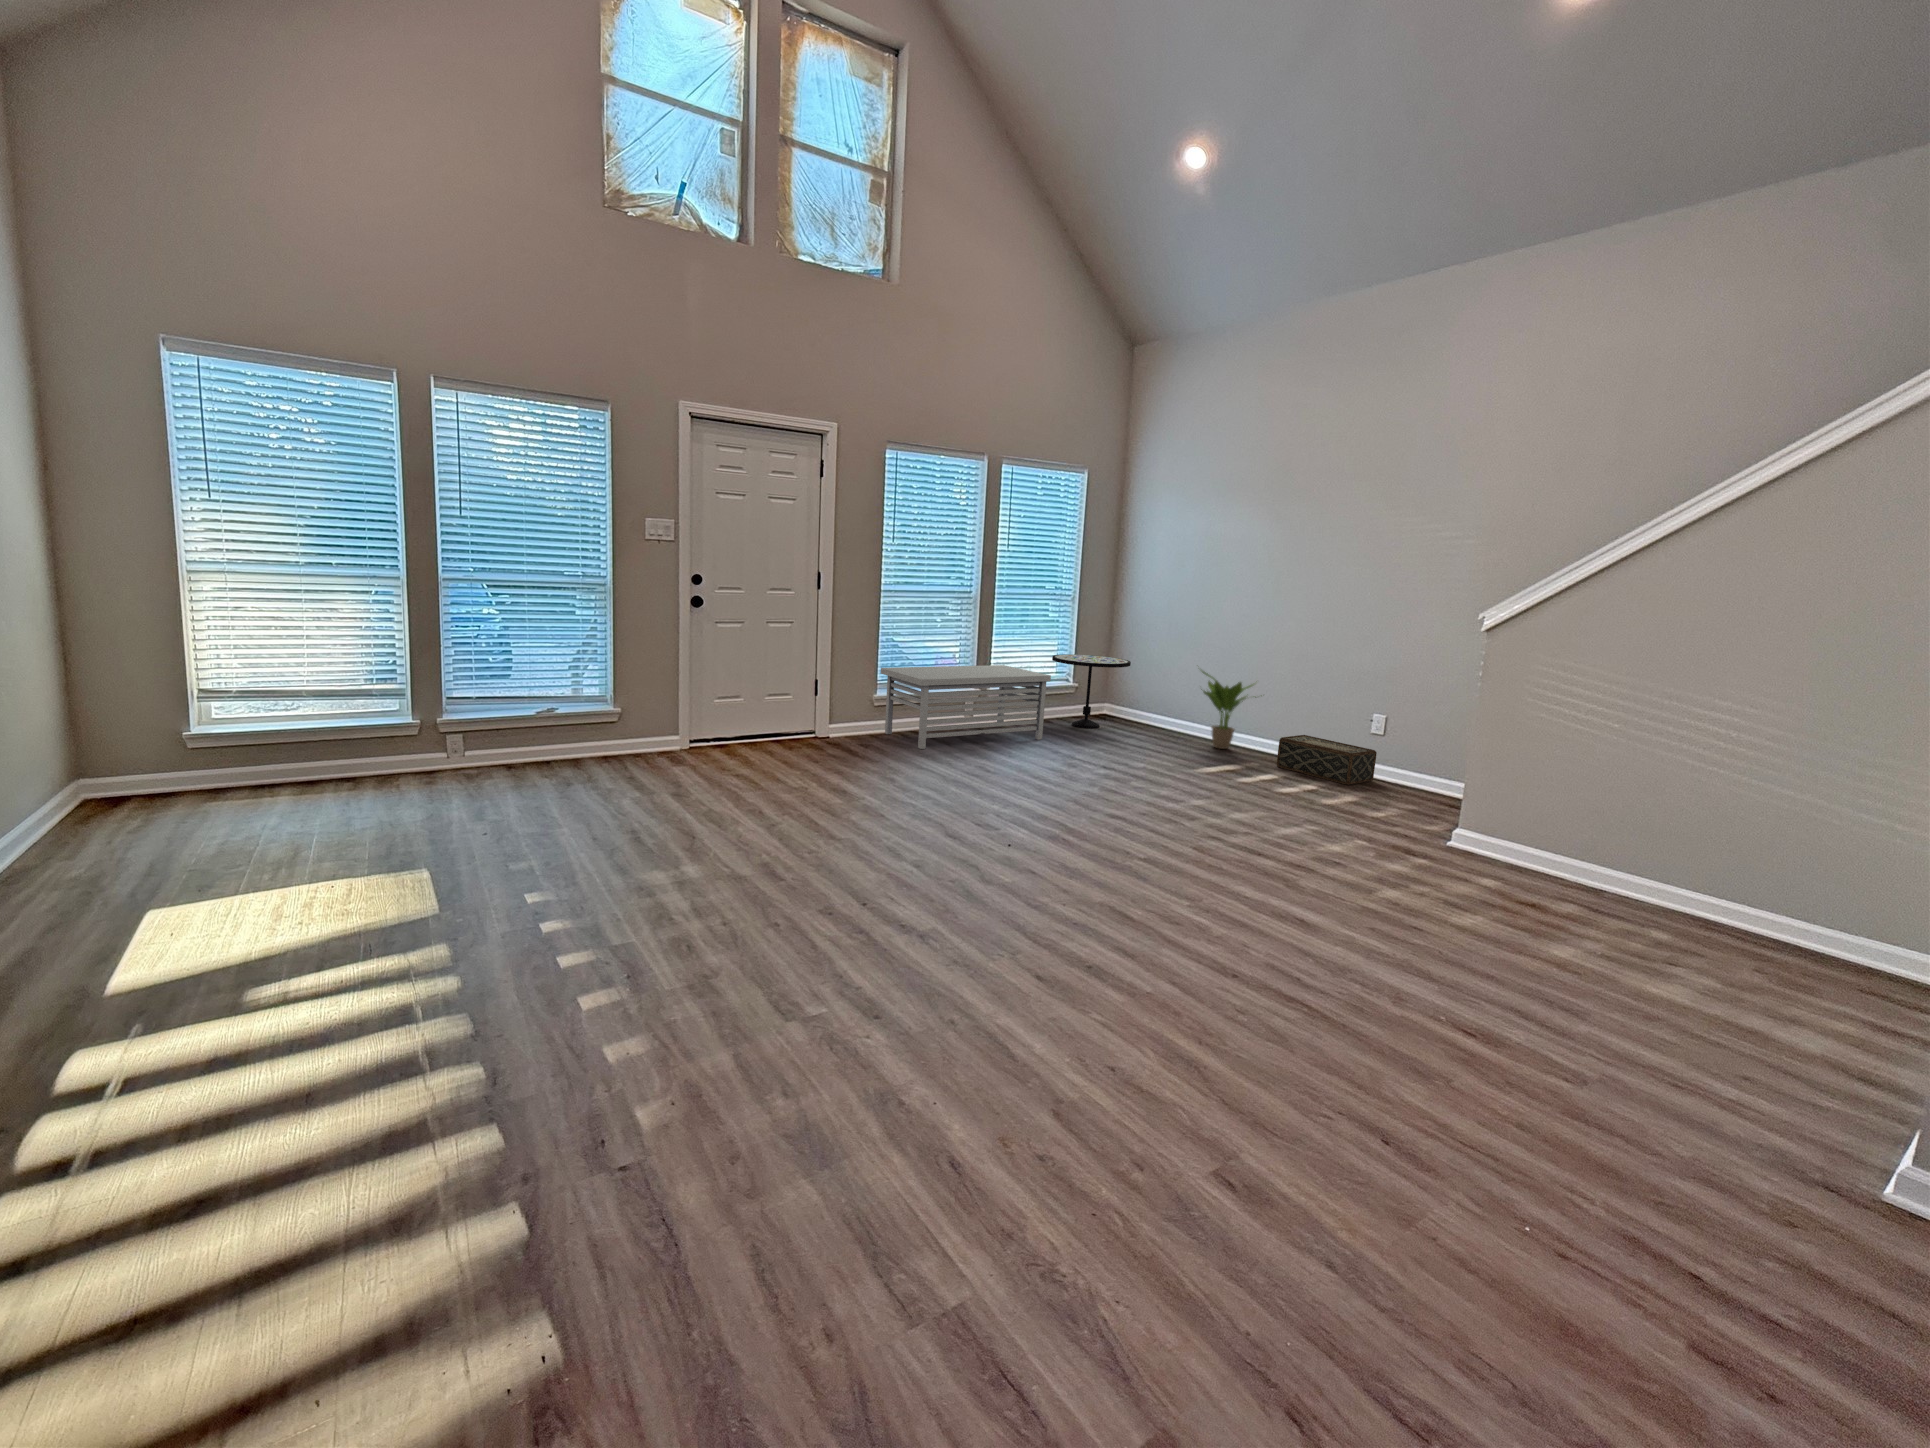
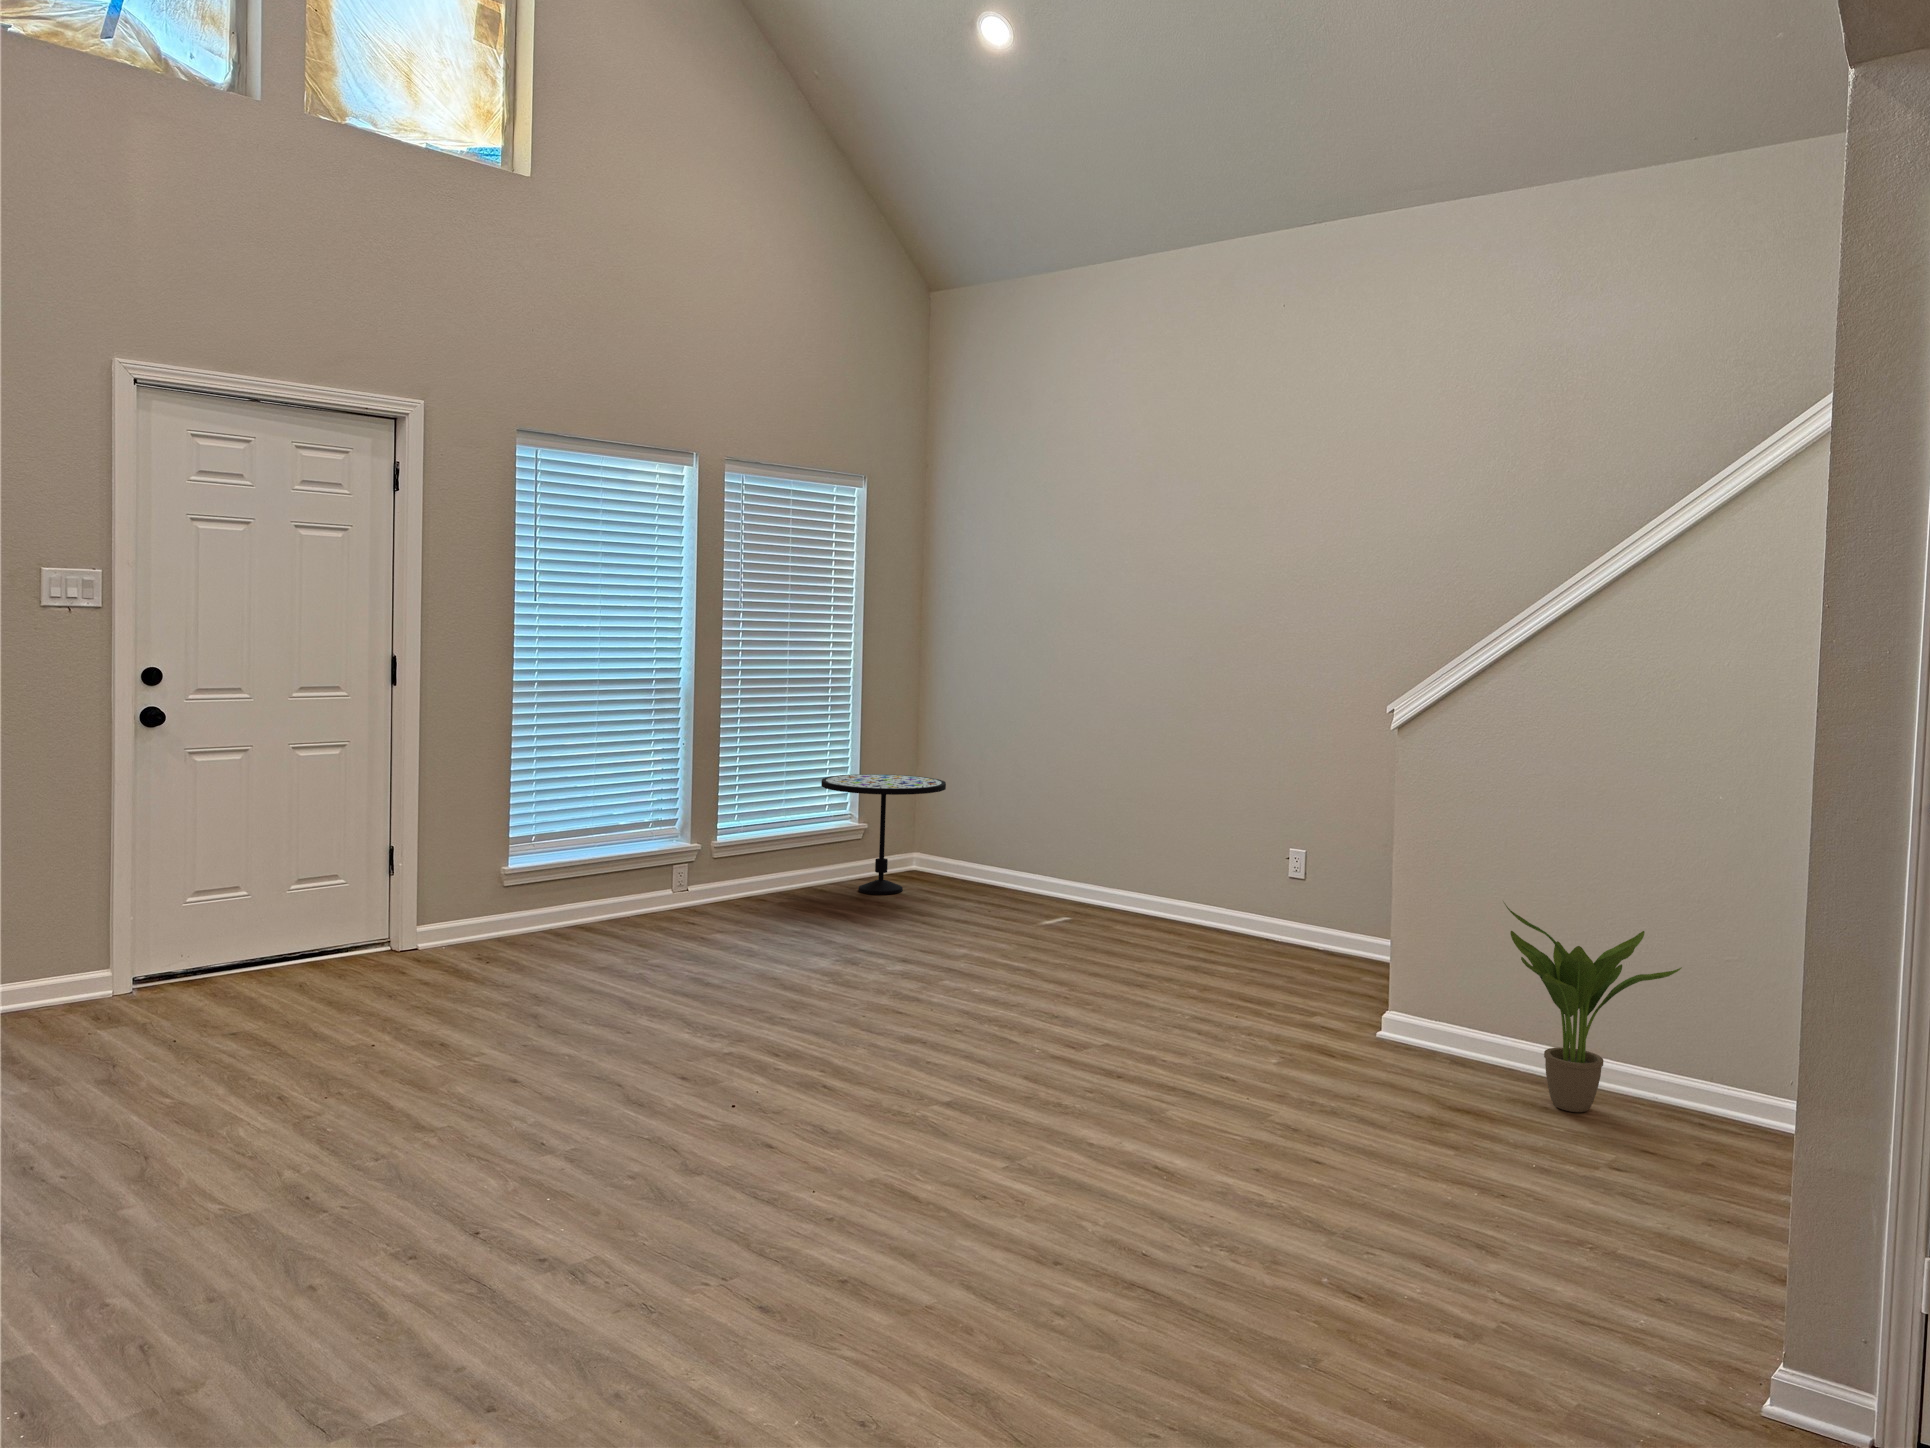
storage bench: present [881,665,1051,749] -> none [519,799,816,956]
potted plant: present [1202,671,1256,749] -> present [1504,903,1682,1112]
woven basket: present [1277,735,1377,785] -> none [1163,883,1294,955]

